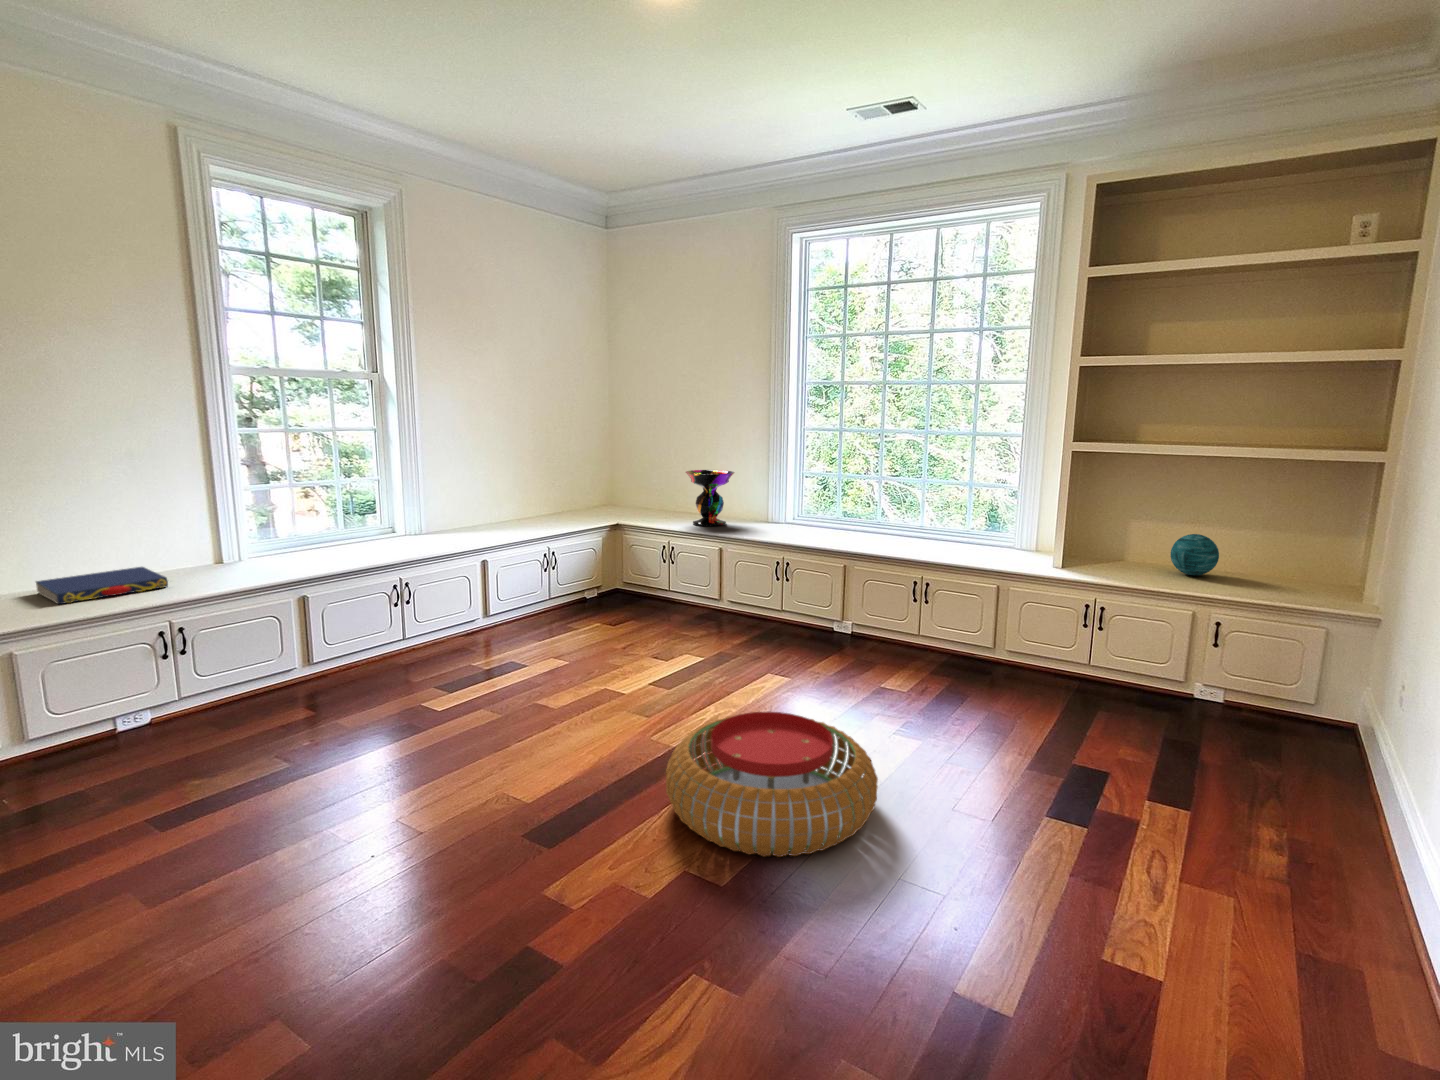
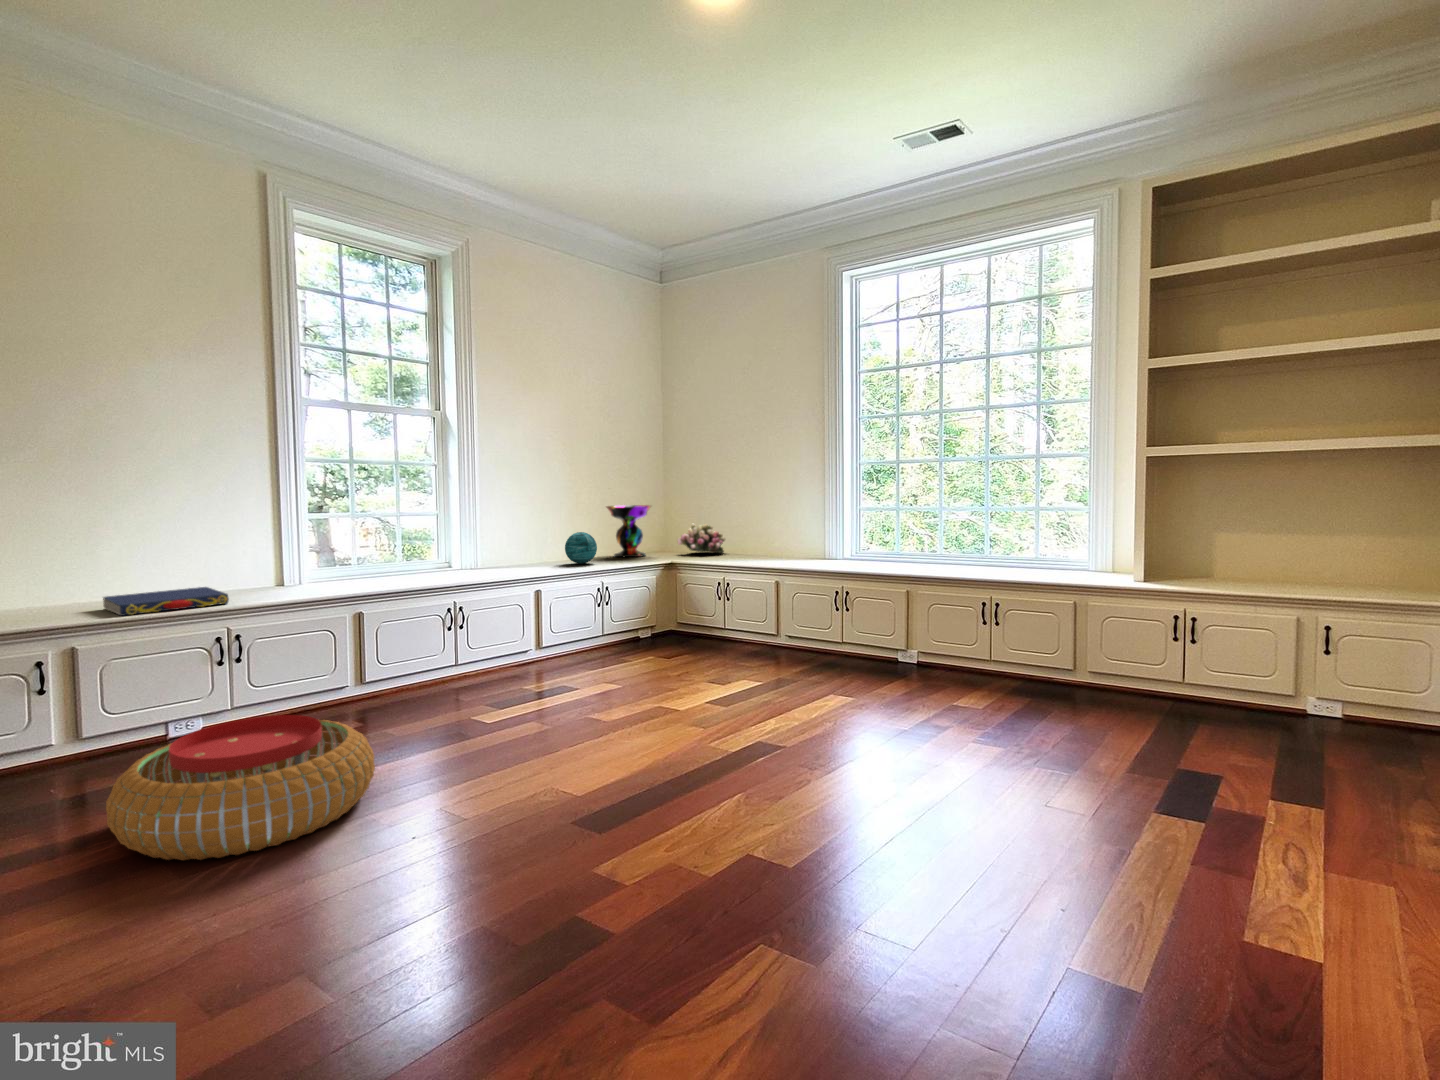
decorative bowl: present [686,470,734,526] -> present [606,505,652,557]
flower arrangement: none [624,486,672,516] -> present [678,524,725,553]
decorative orb: present [1171,534,1219,576] -> present [565,532,597,564]
pouf: present [666,712,878,857] -> present [106,715,375,860]

